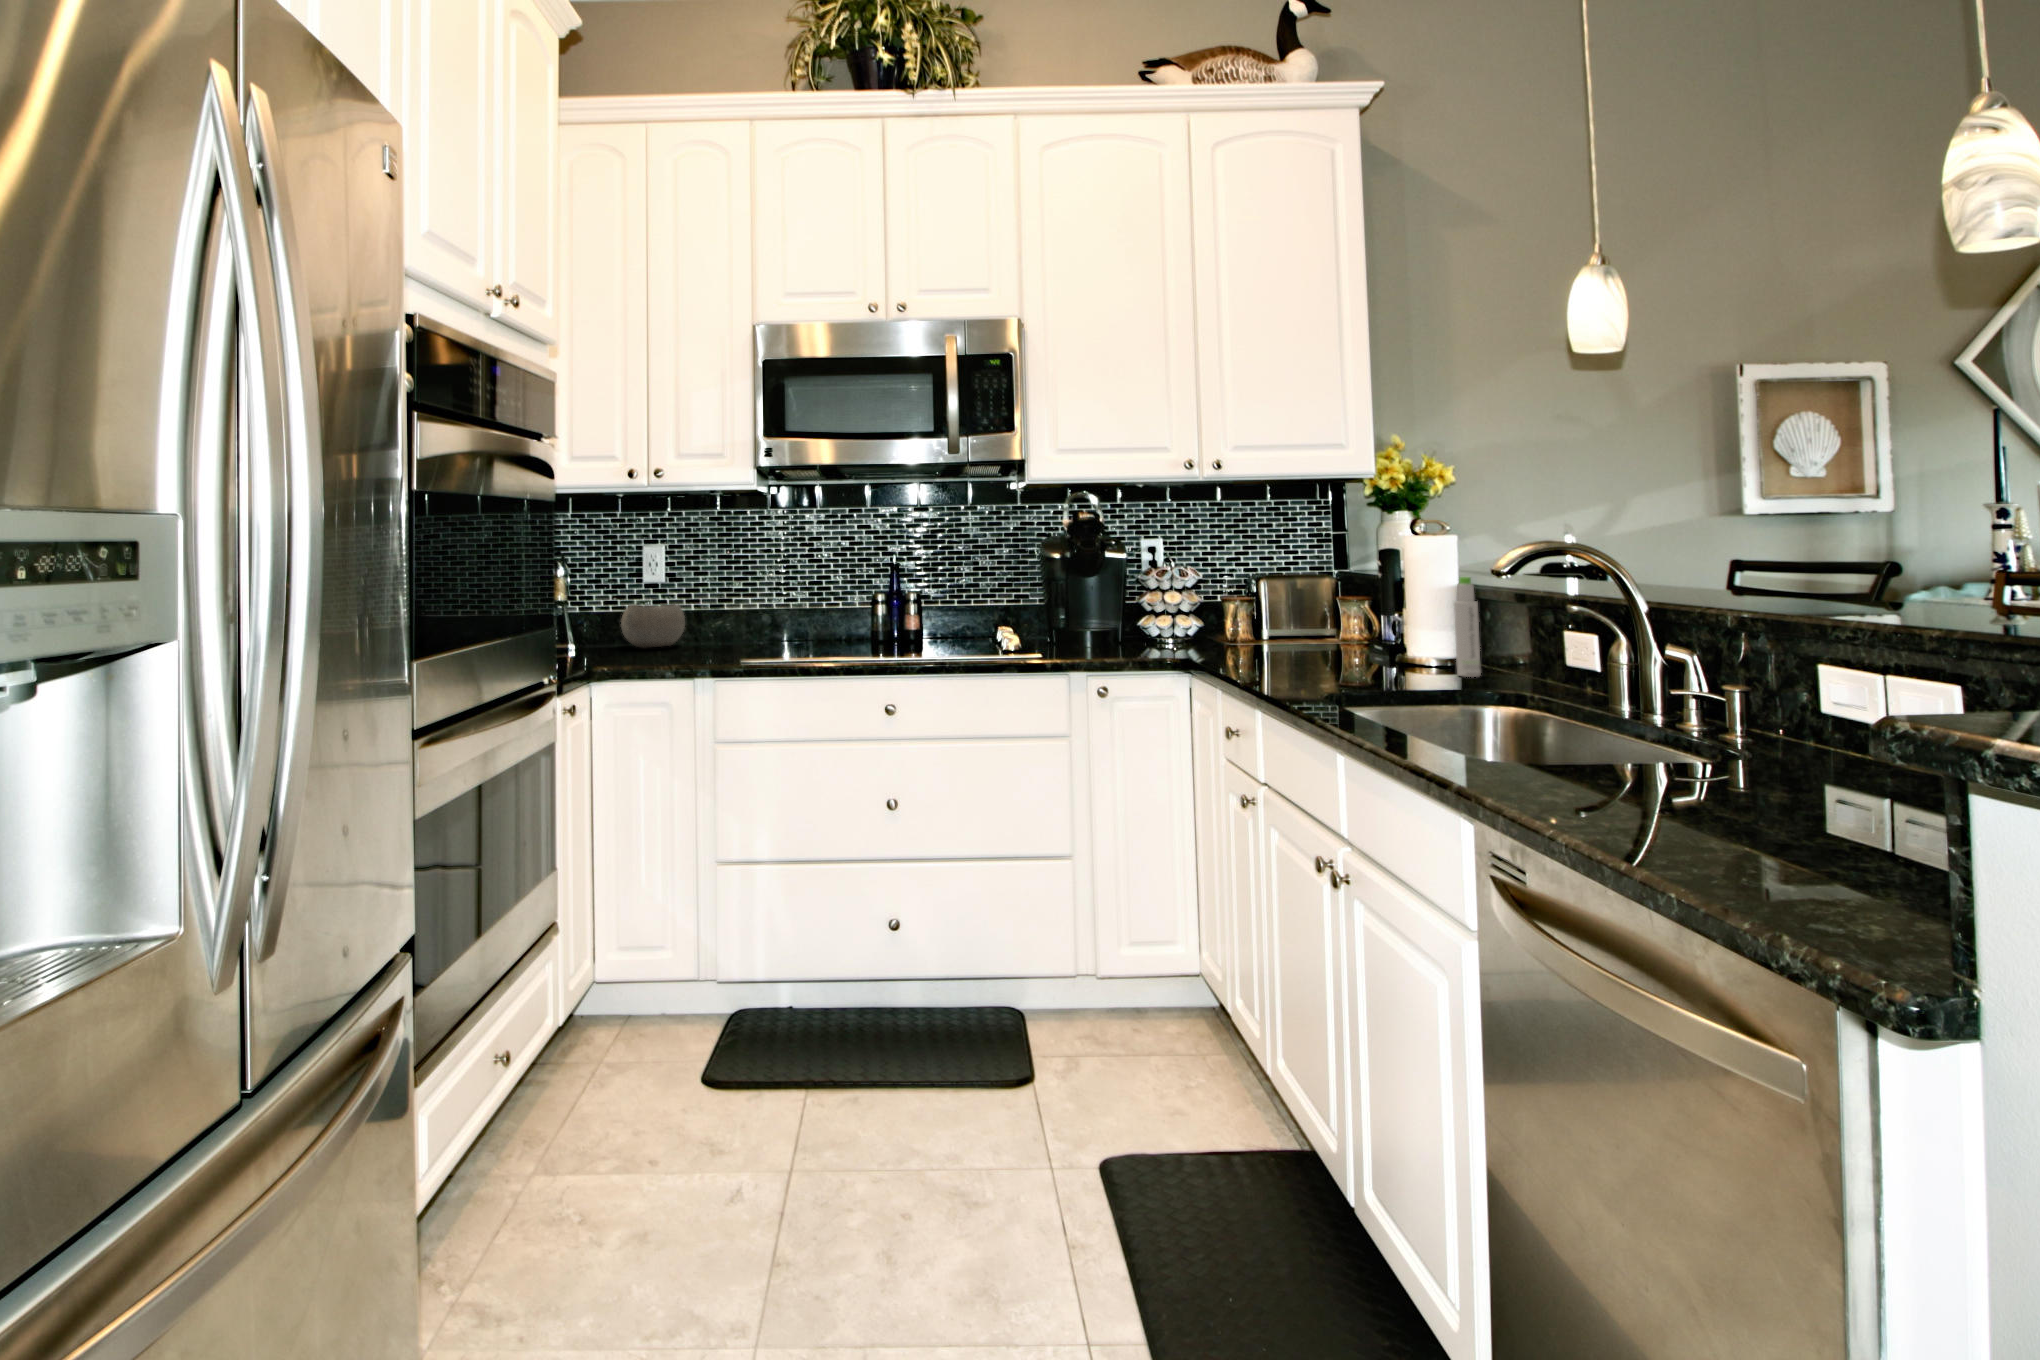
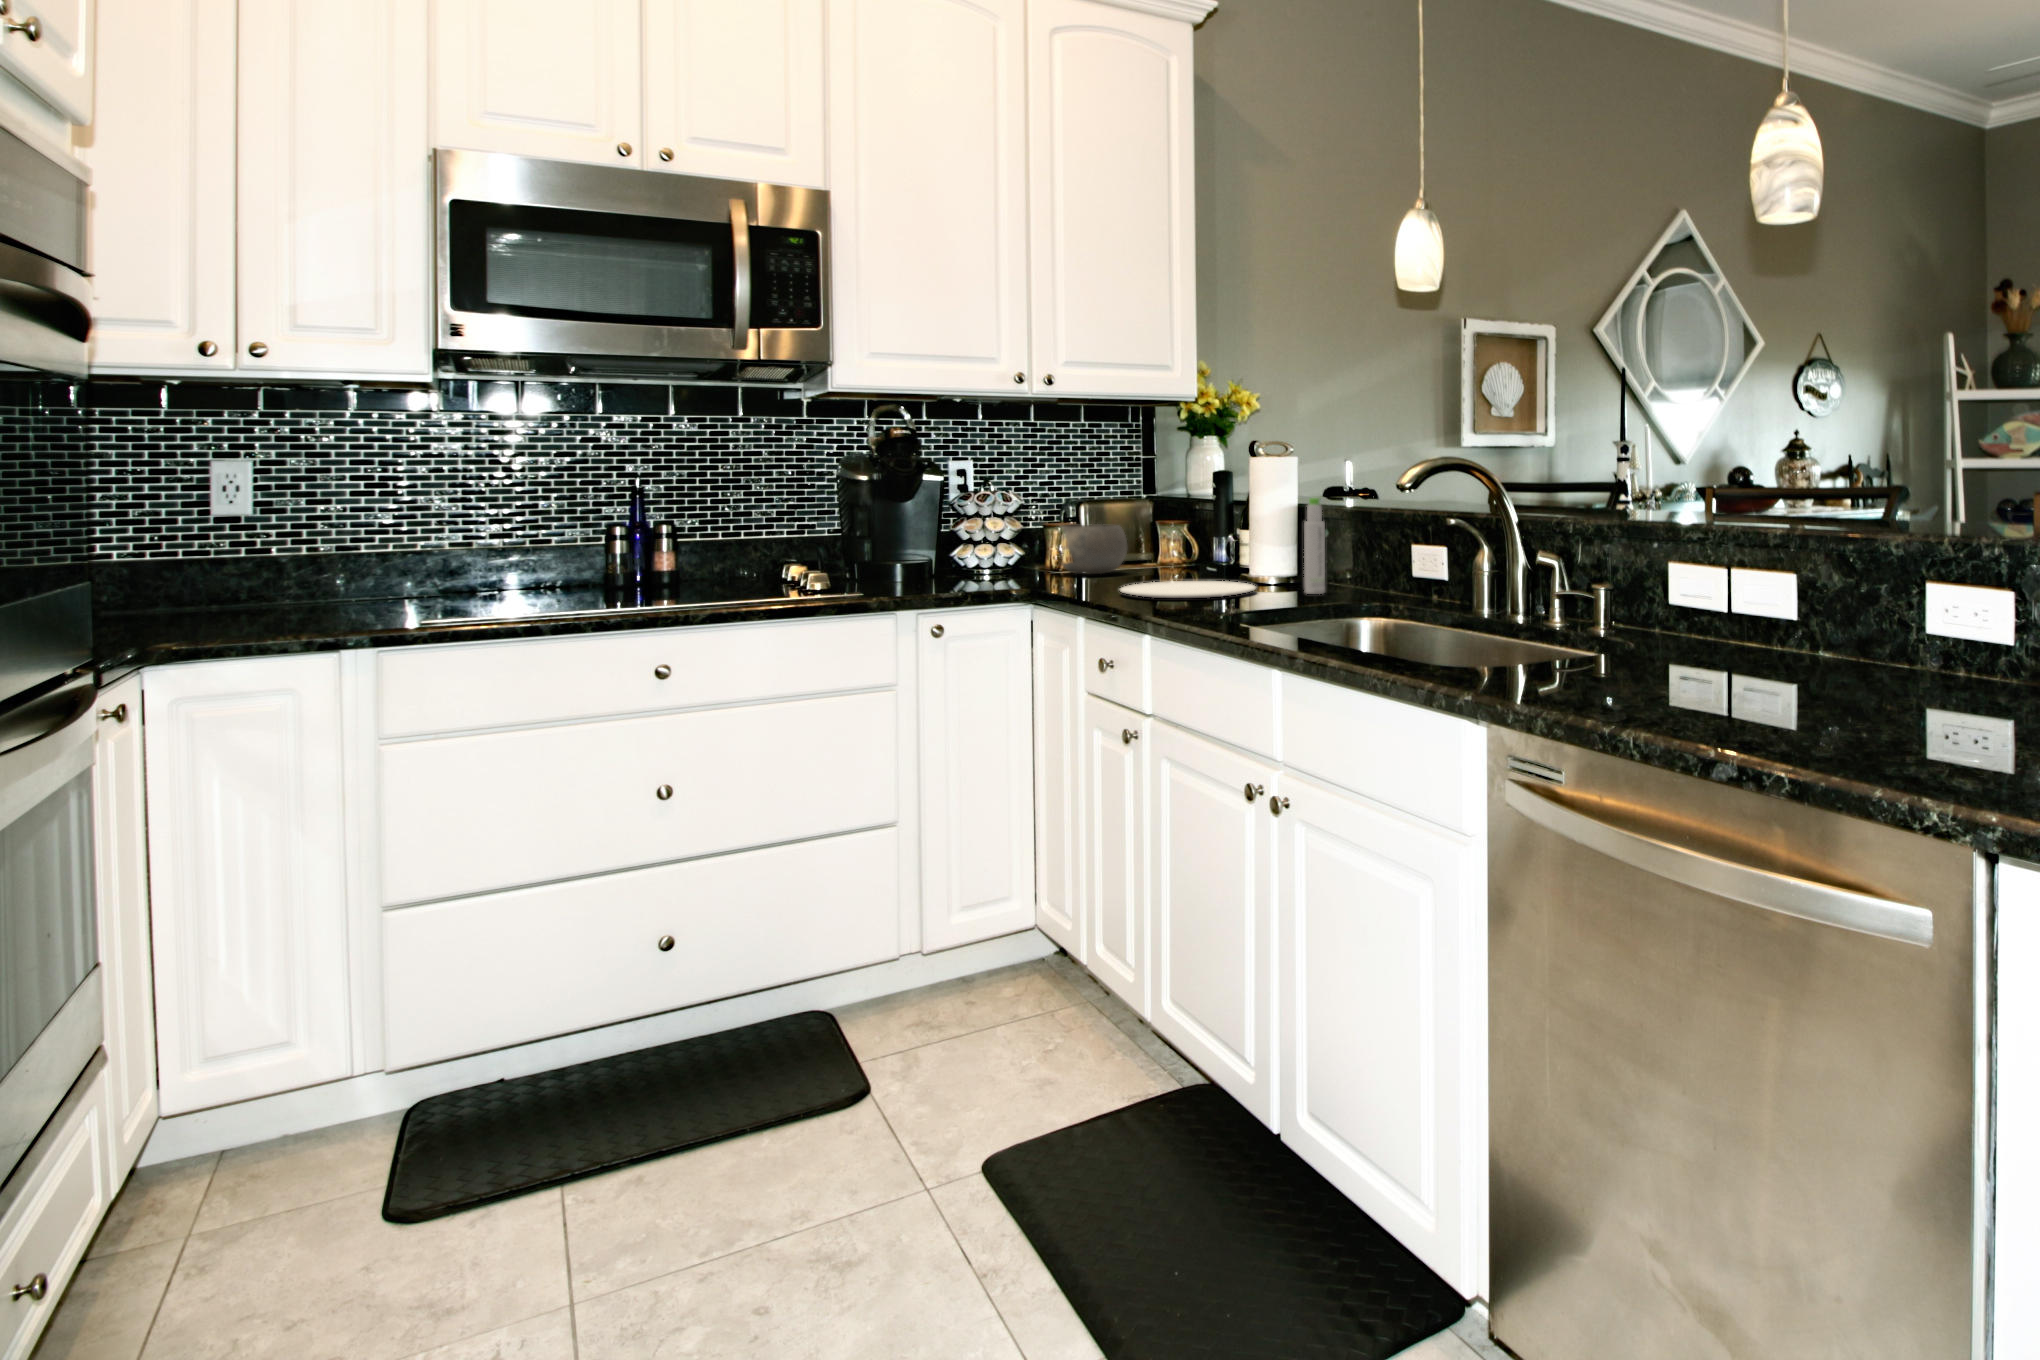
bowl: present [621,604,685,648] -> present [1062,524,1127,574]
plate: none [1265,656,1407,673] -> present [1120,581,1256,598]

